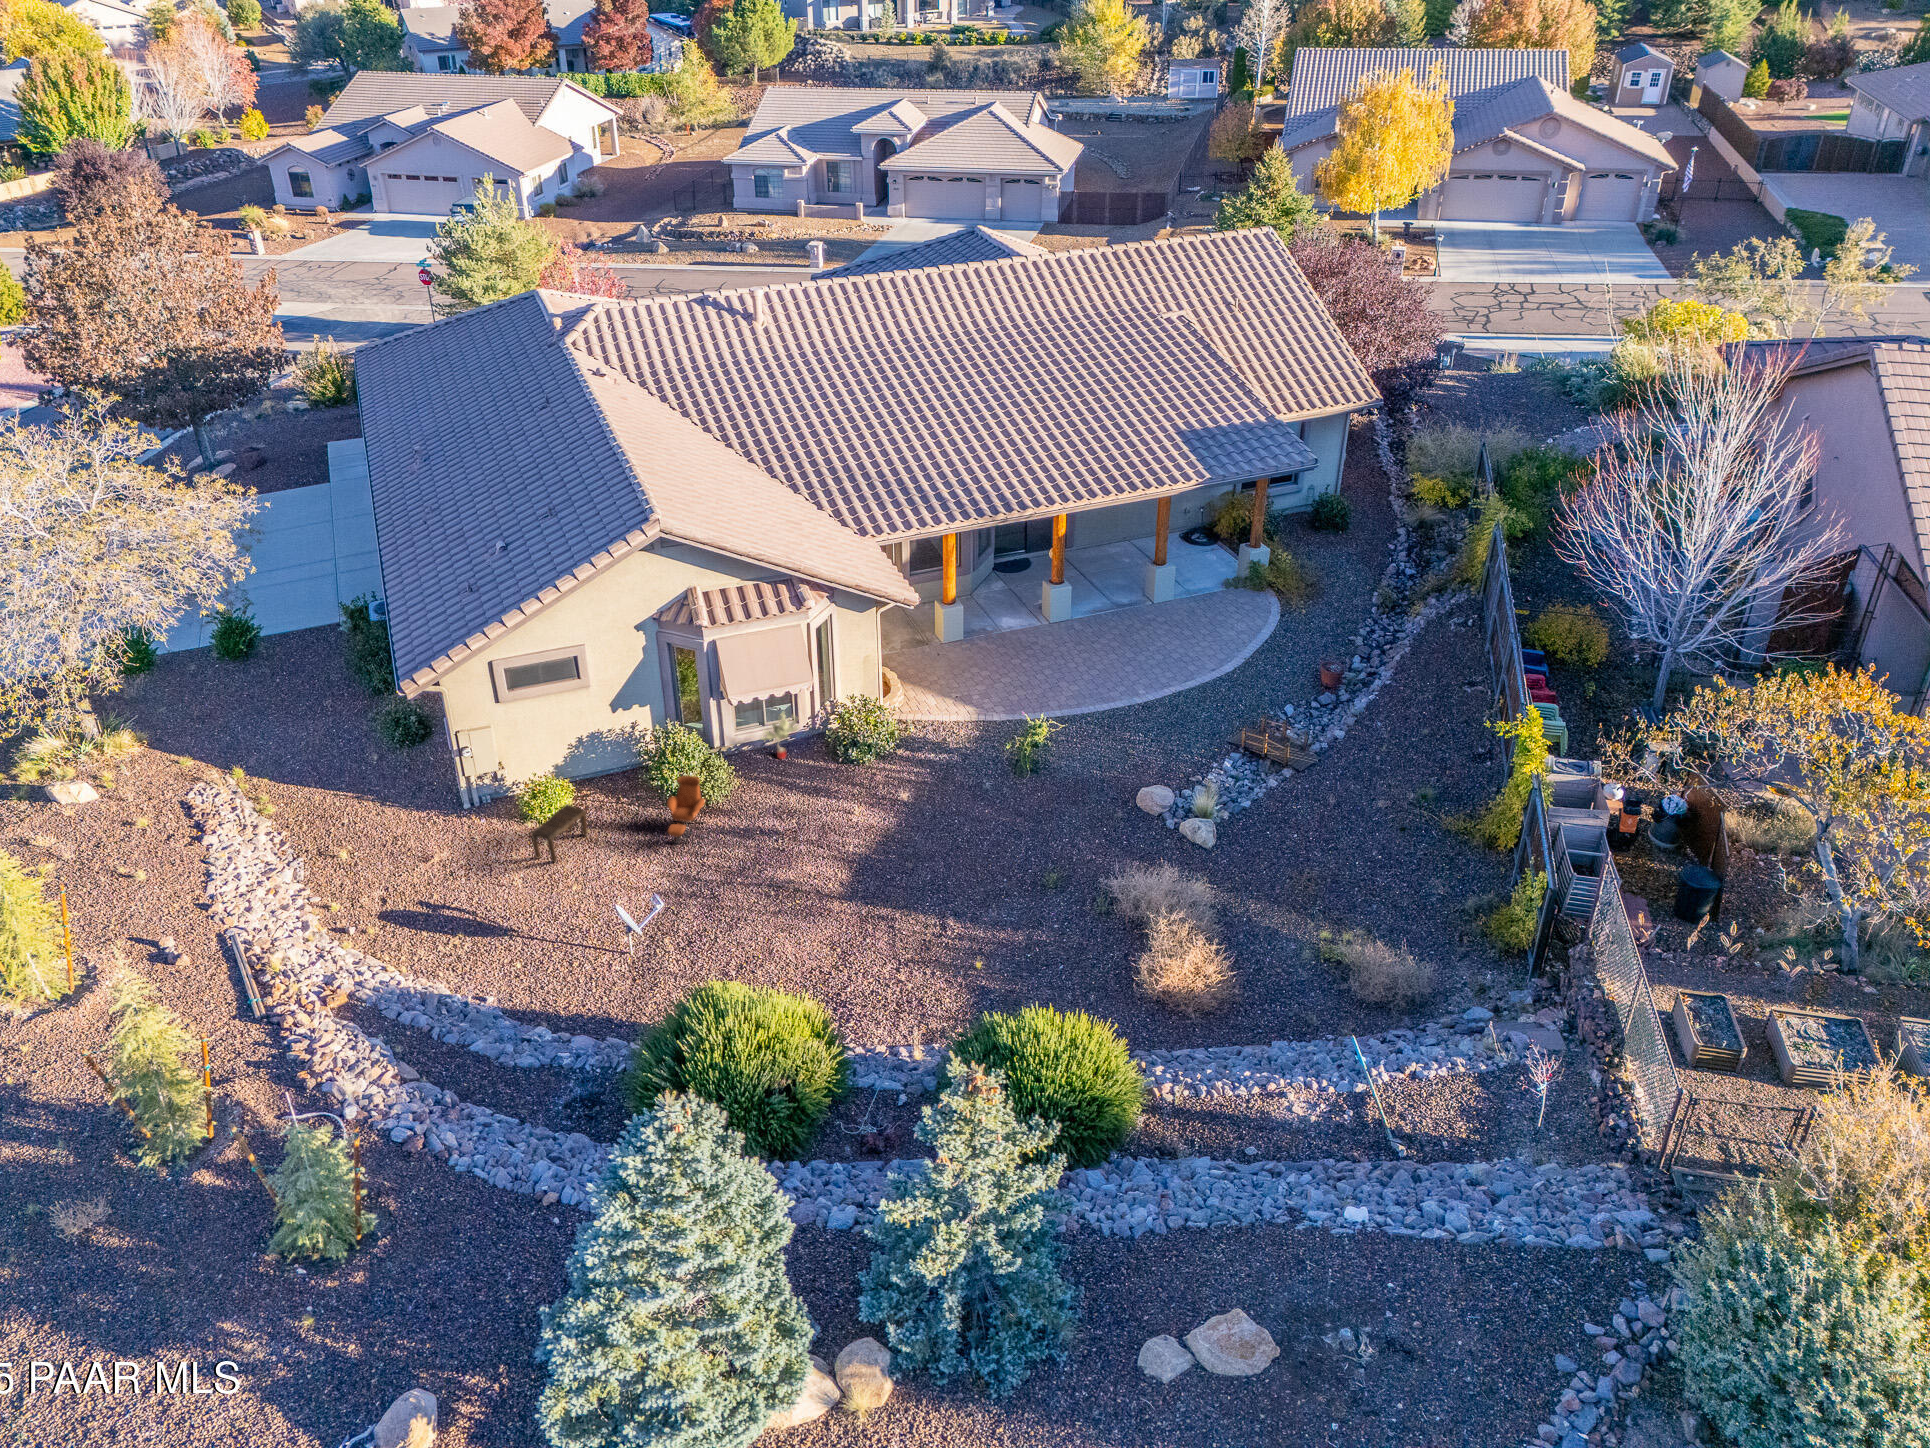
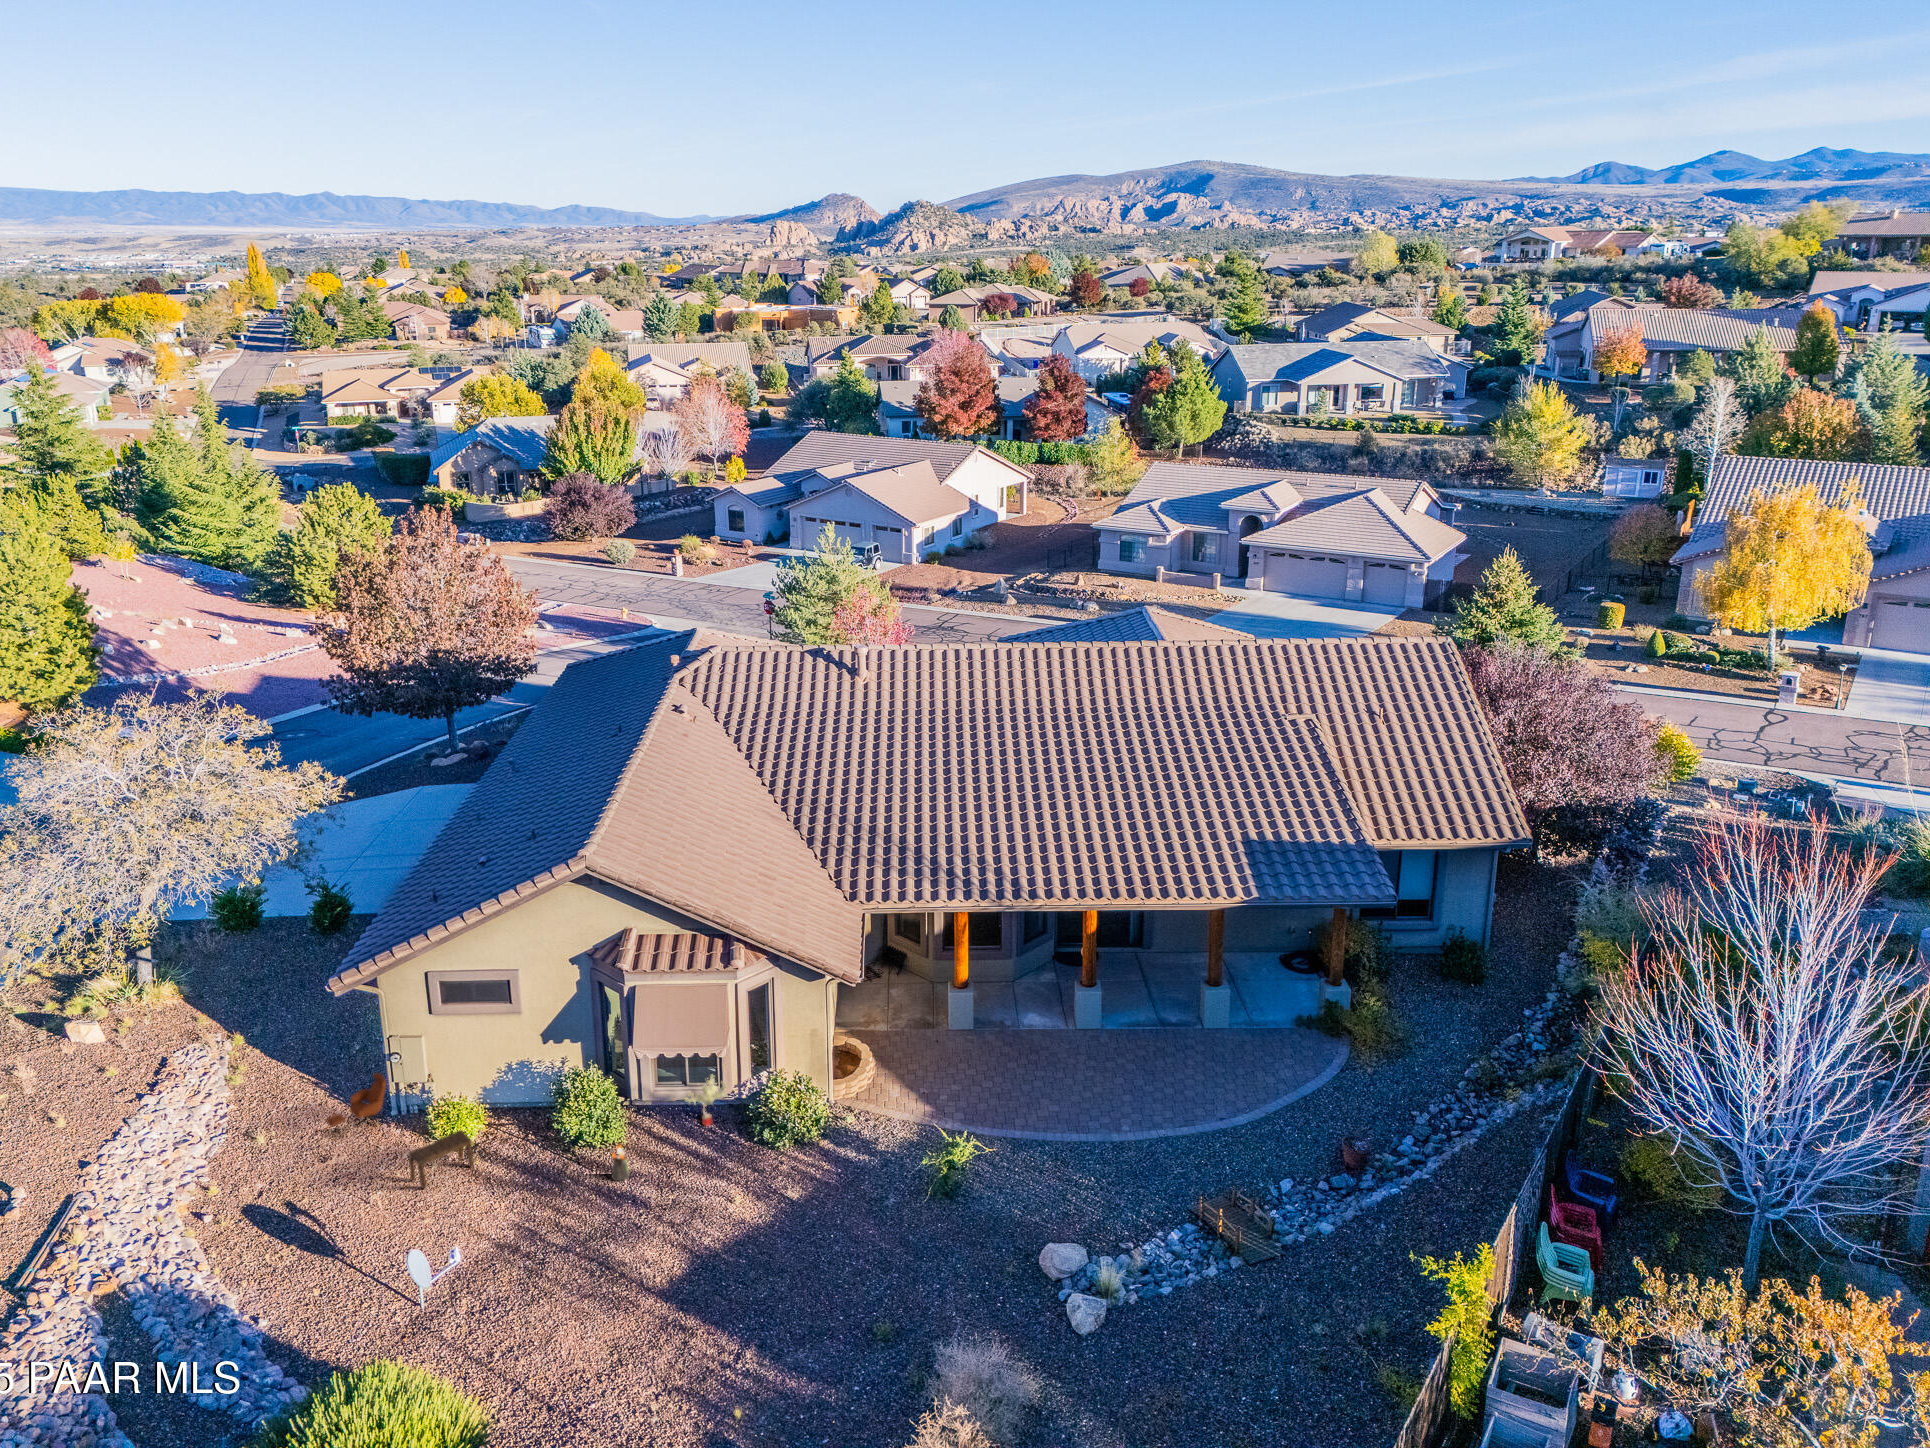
lounge chair: present [667,775,705,842] -> present [327,1073,386,1133]
watering can: none [726,784,743,819] -> present [612,1145,630,1181]

